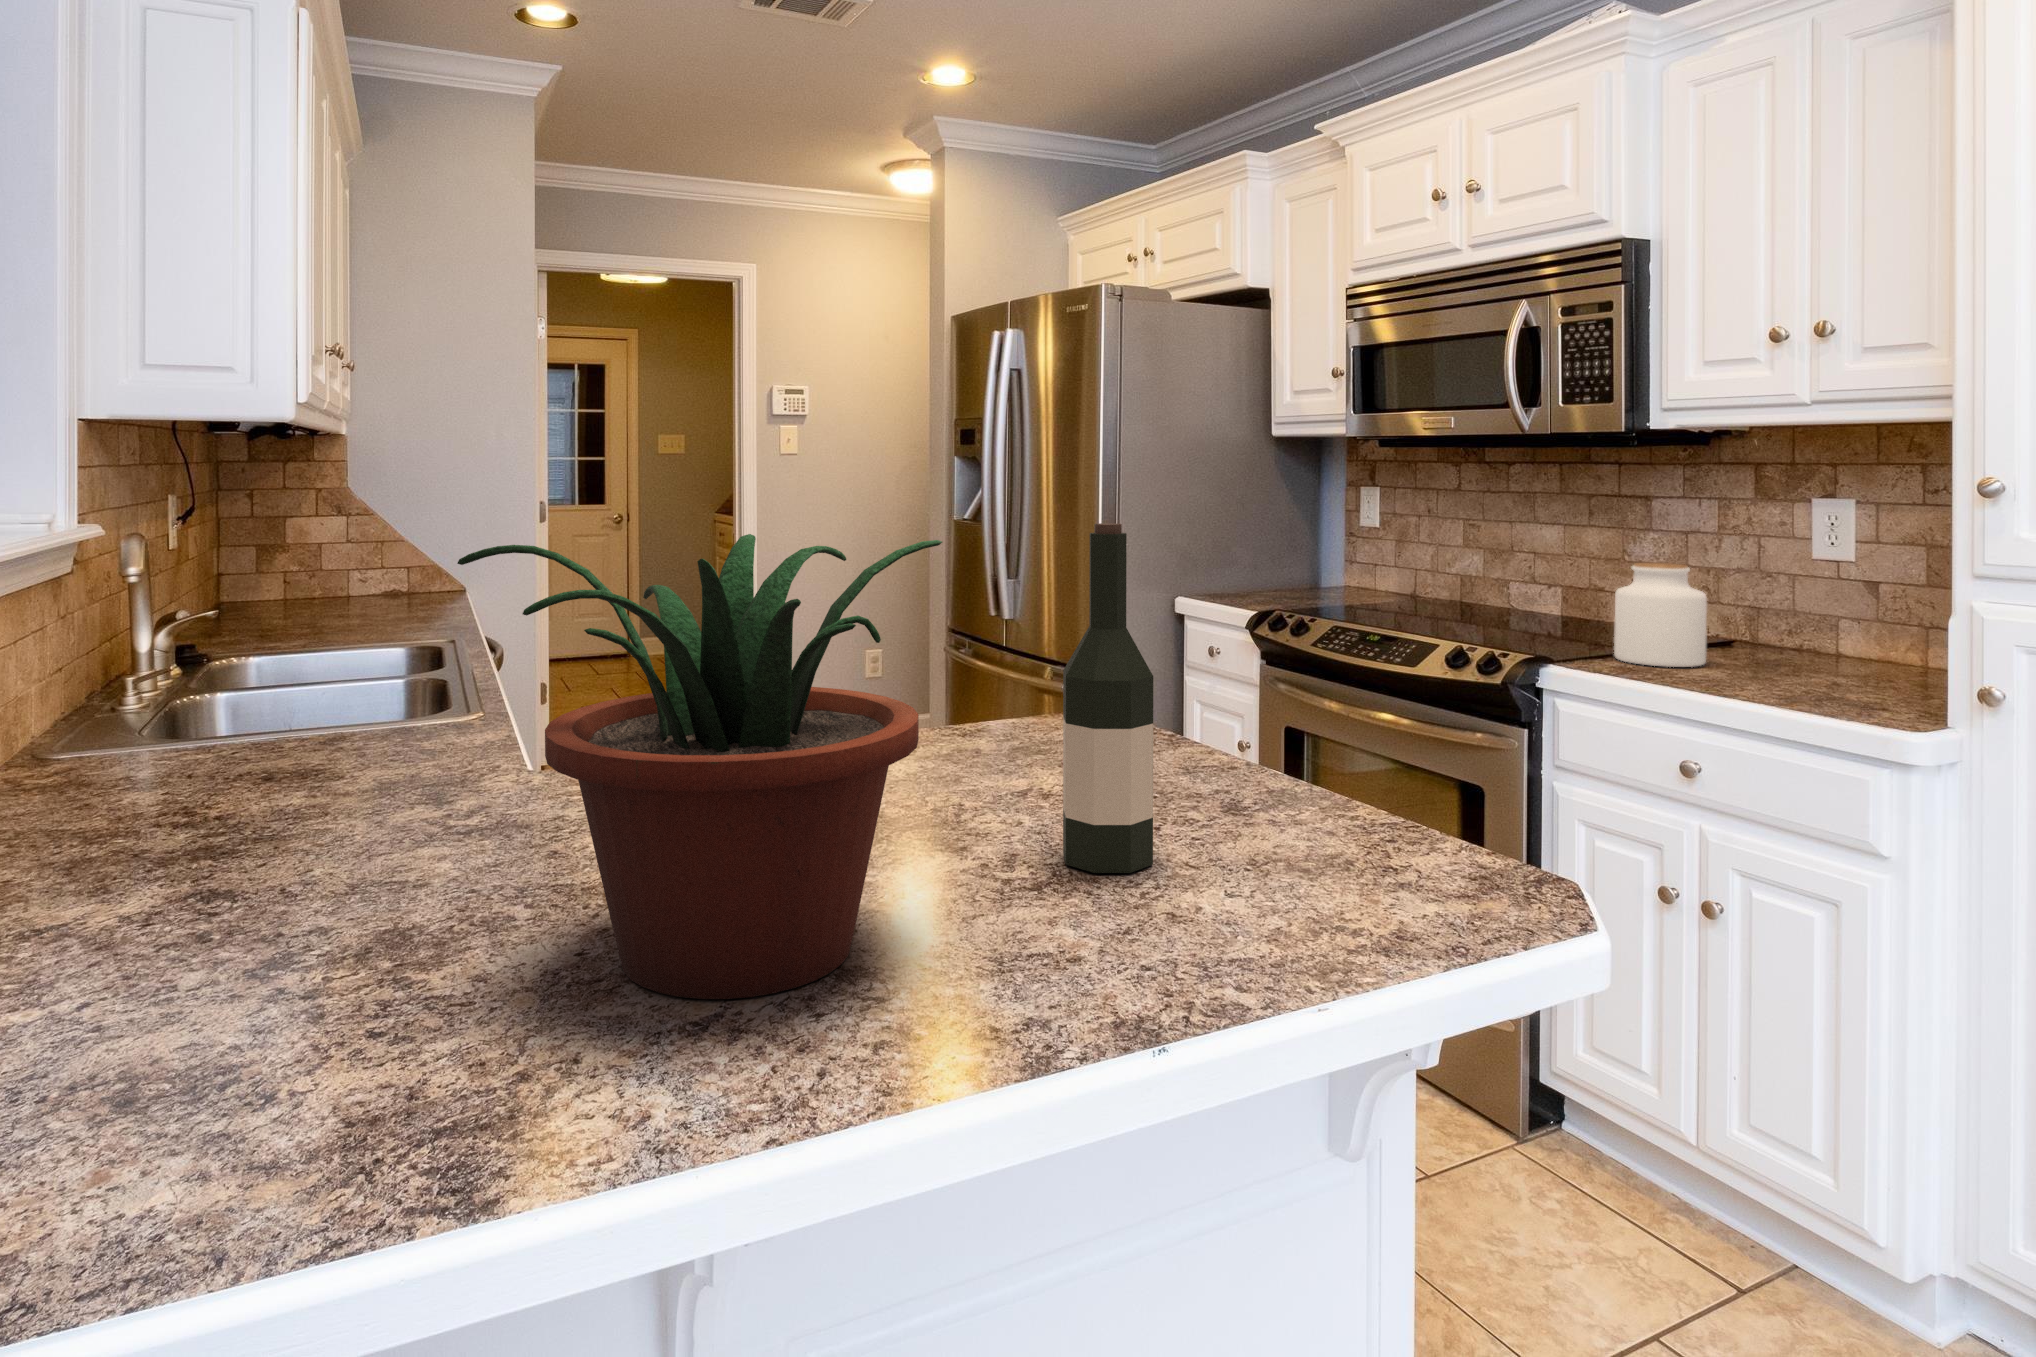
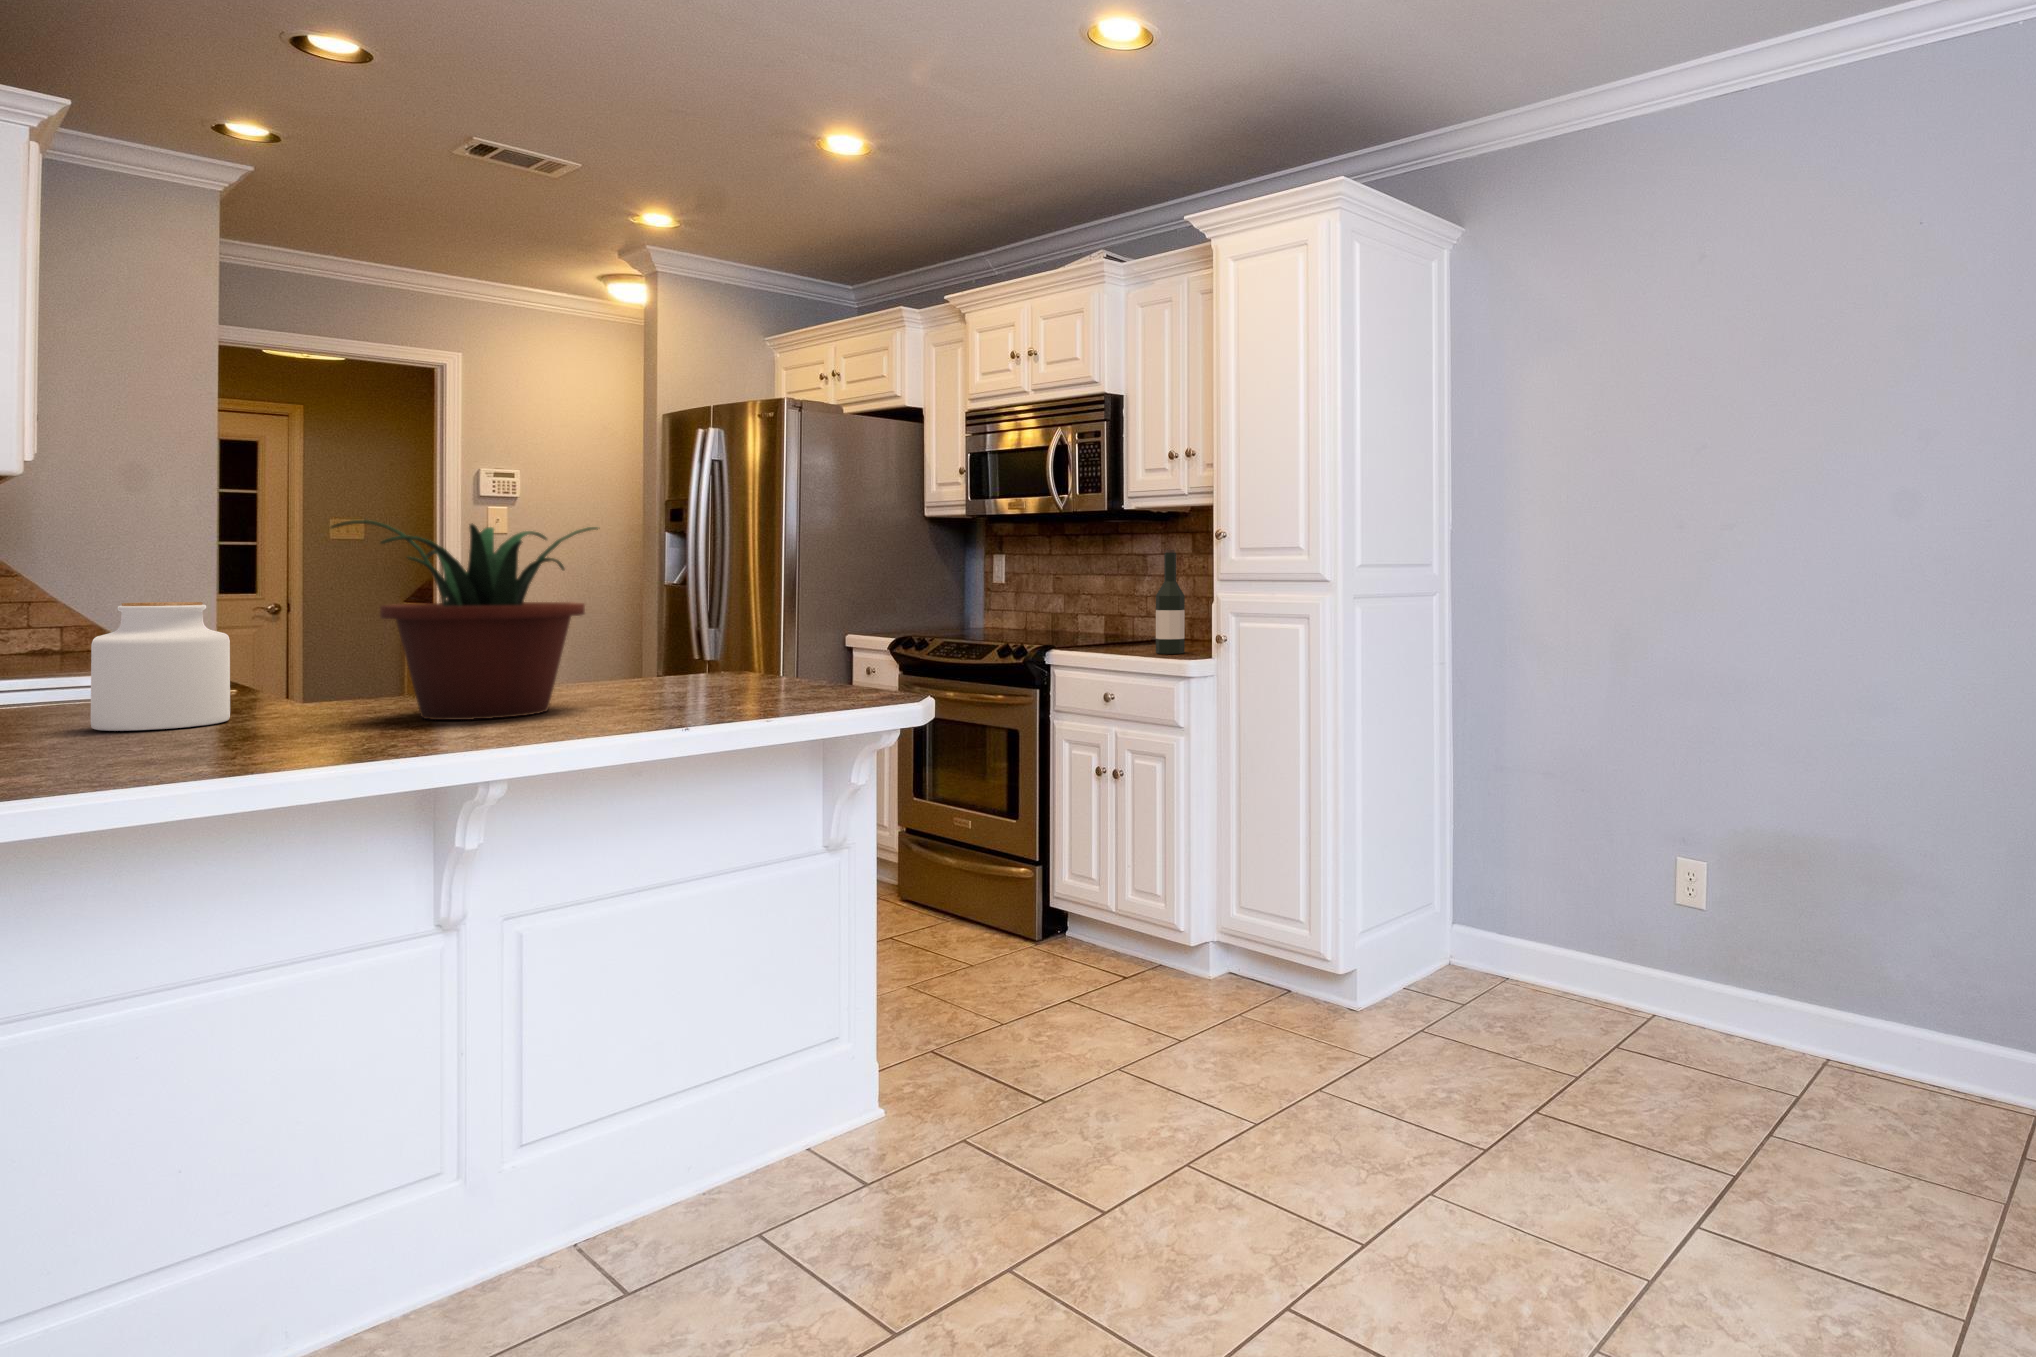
wine bottle: present [1063,523,1153,873] -> present [1156,550,1185,654]
jar: present [1614,563,1707,667] -> present [91,602,230,731]

